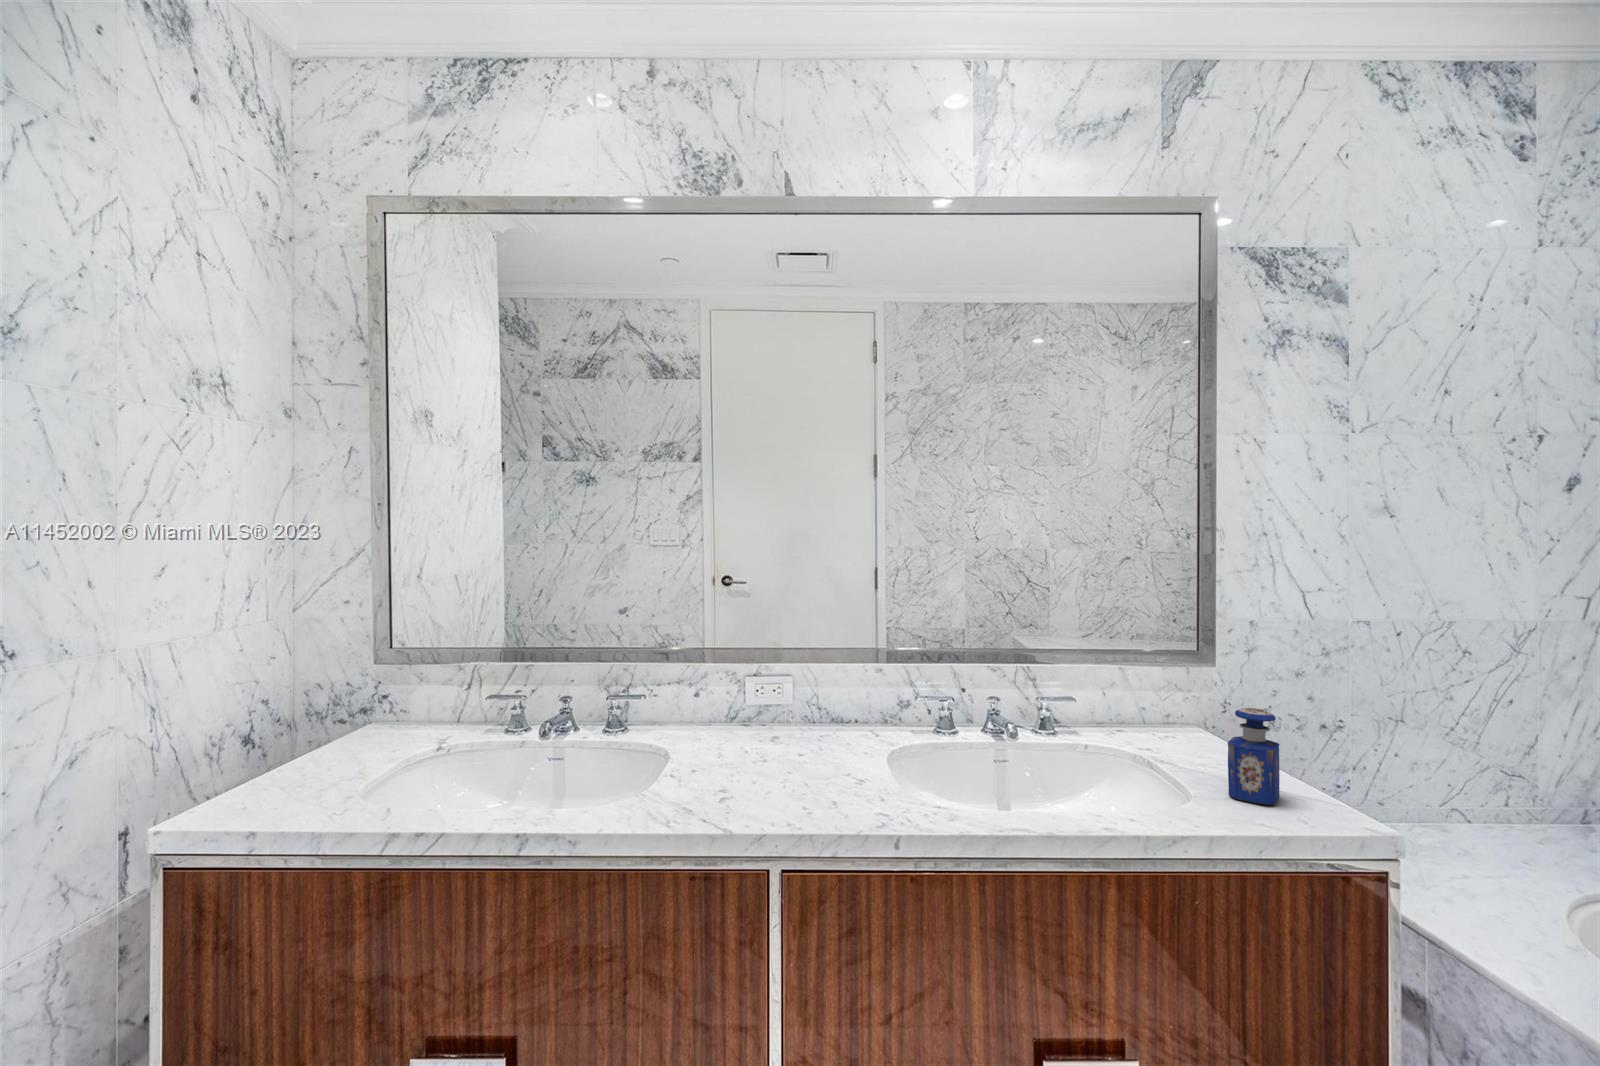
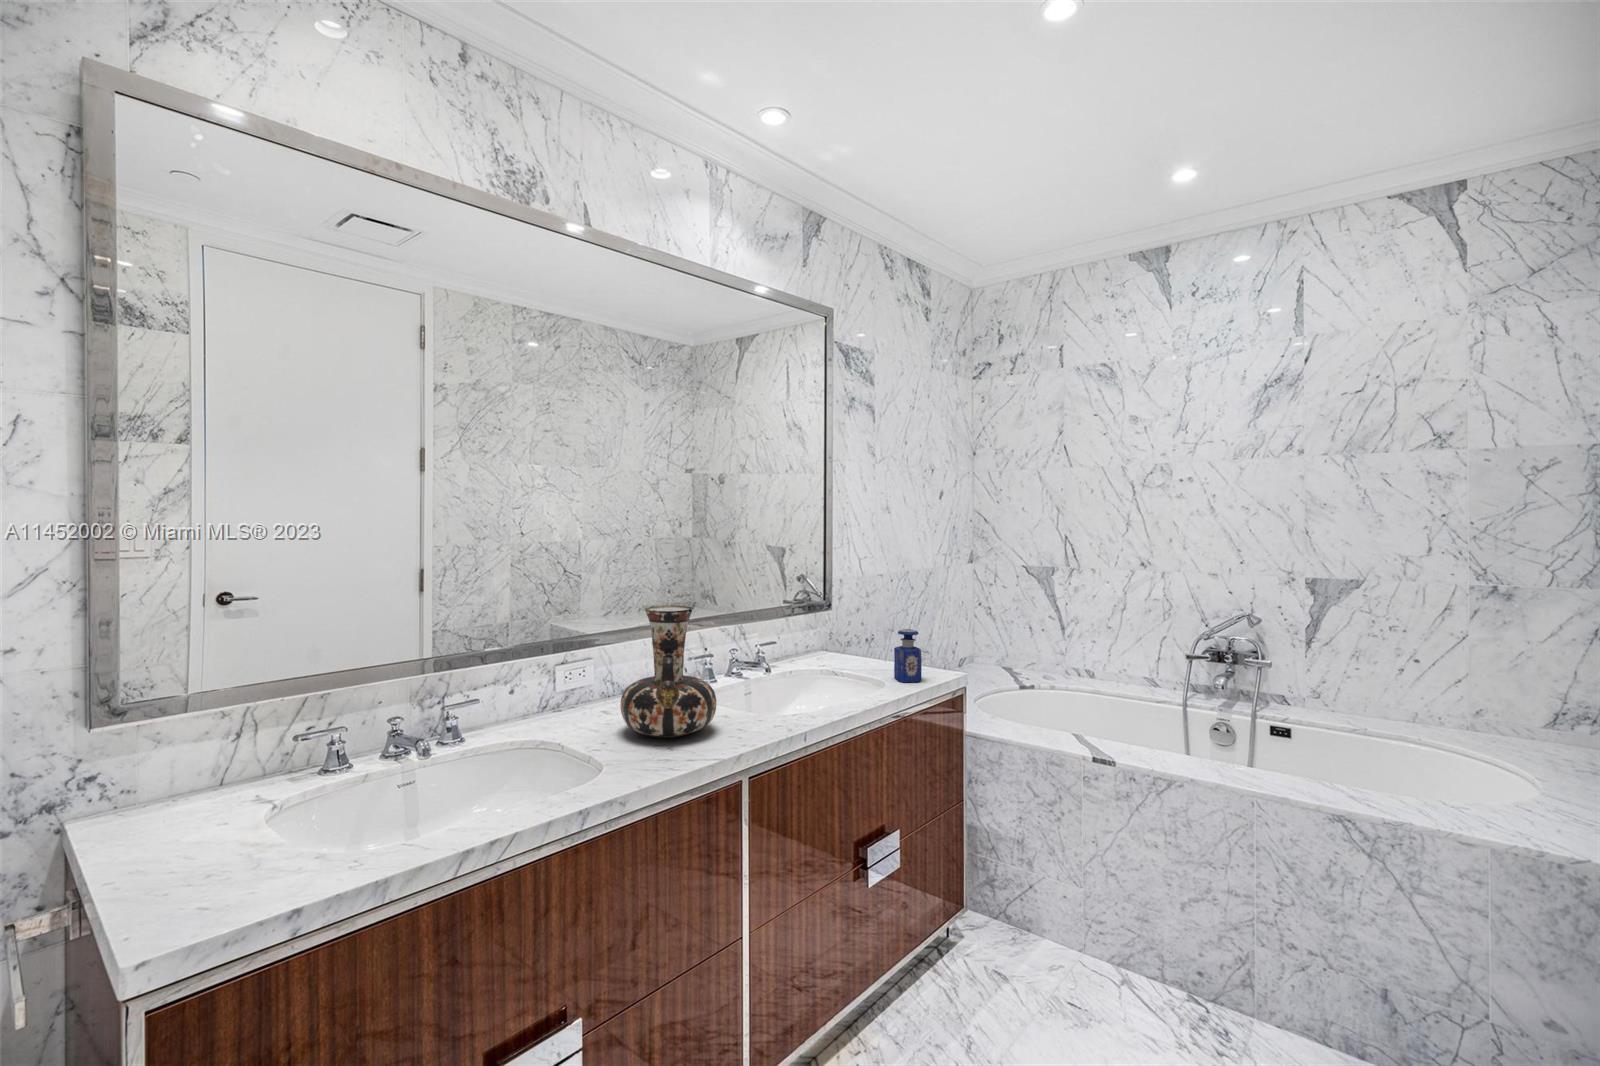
decorative vase: none [720,619,834,781] -> present [620,605,716,738]

